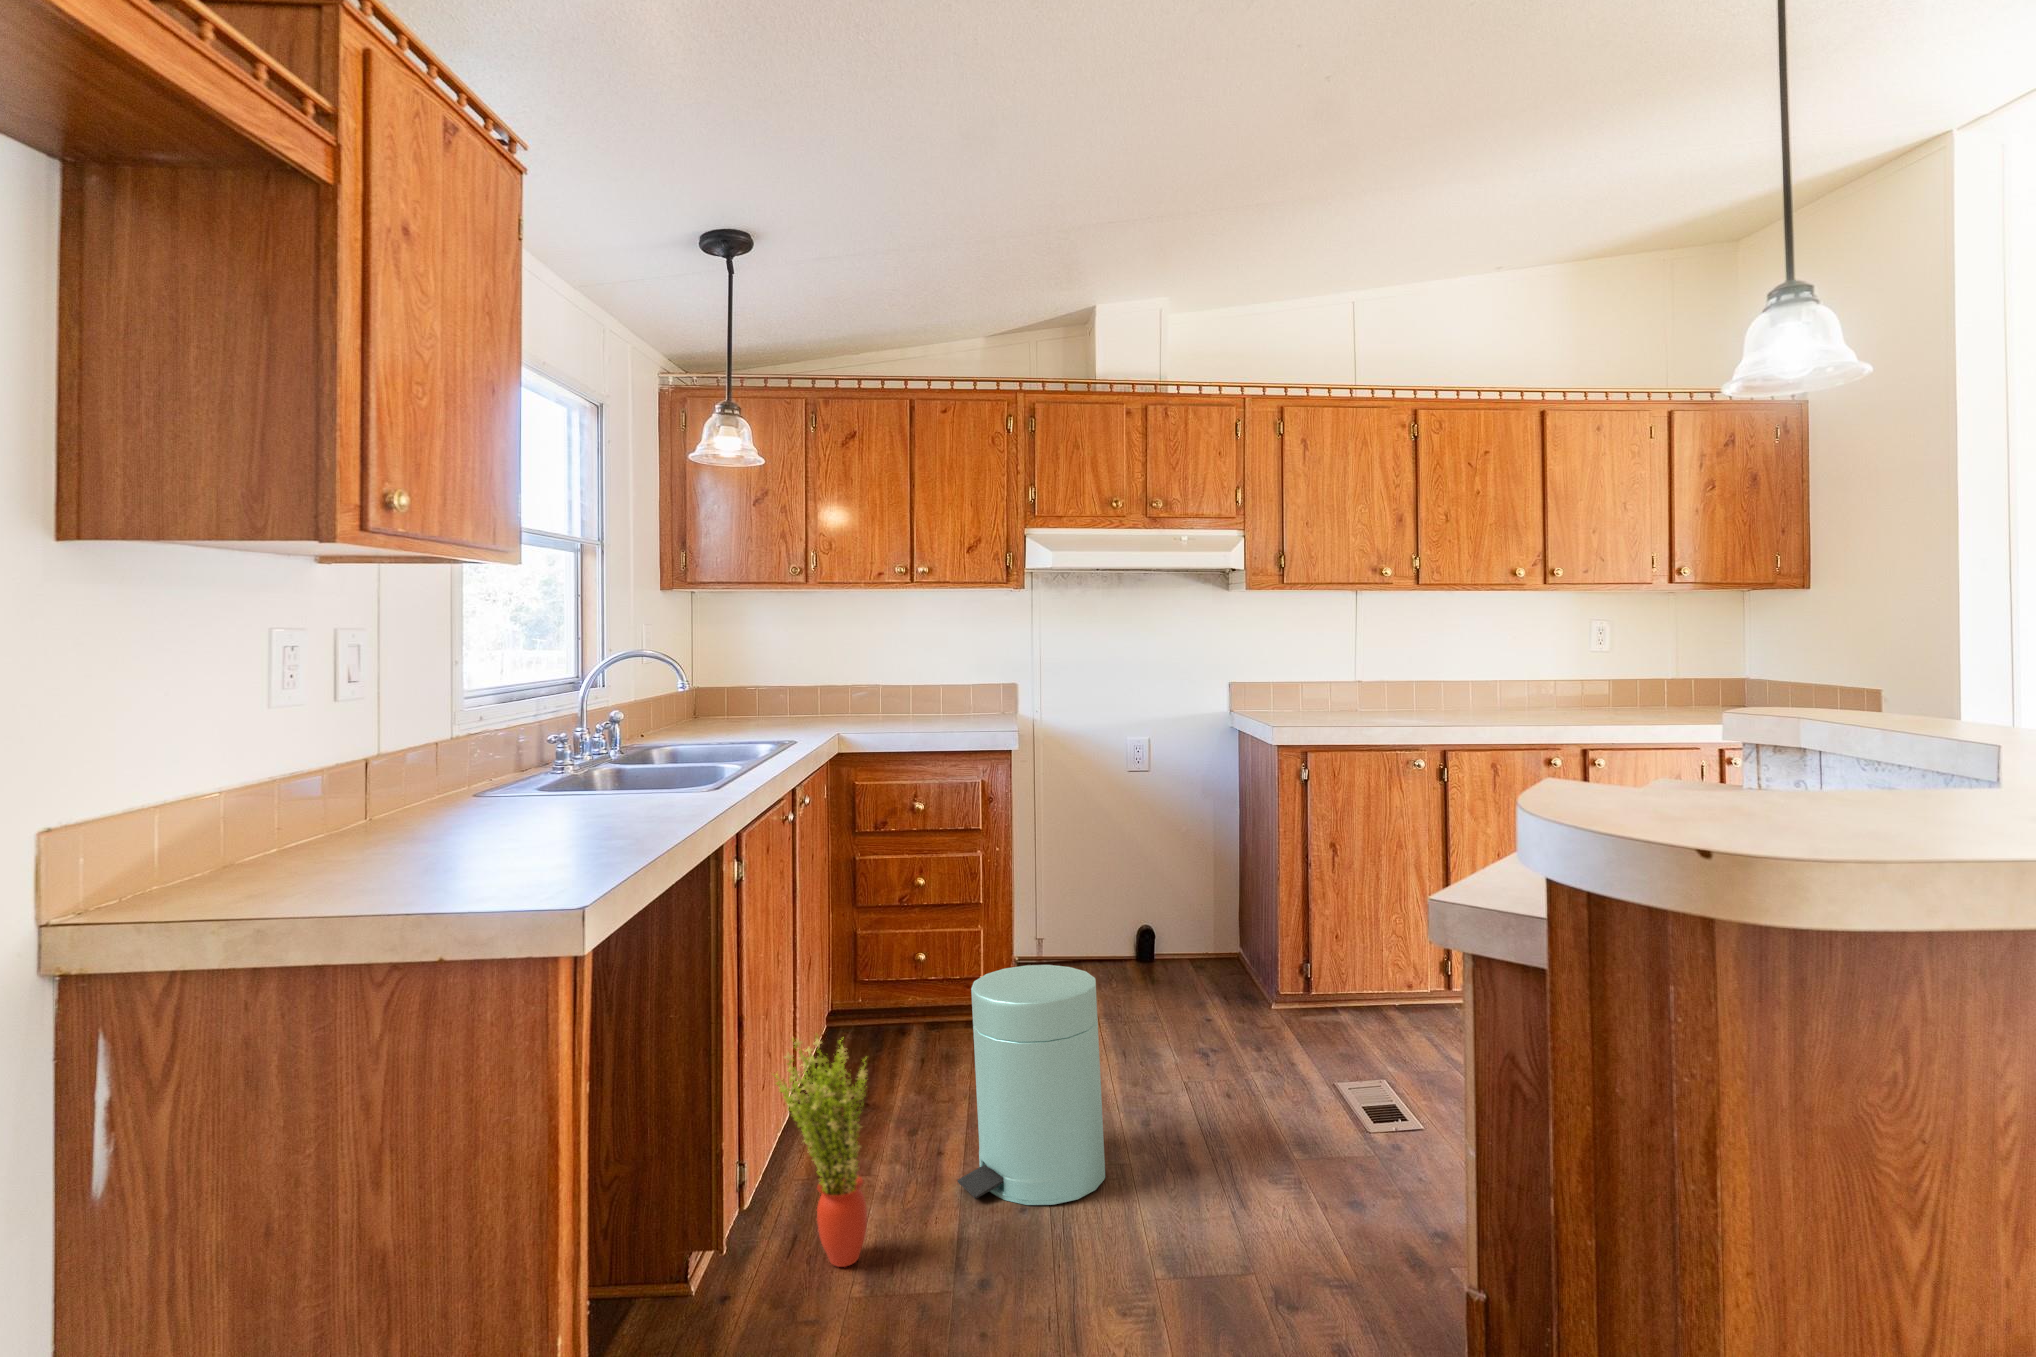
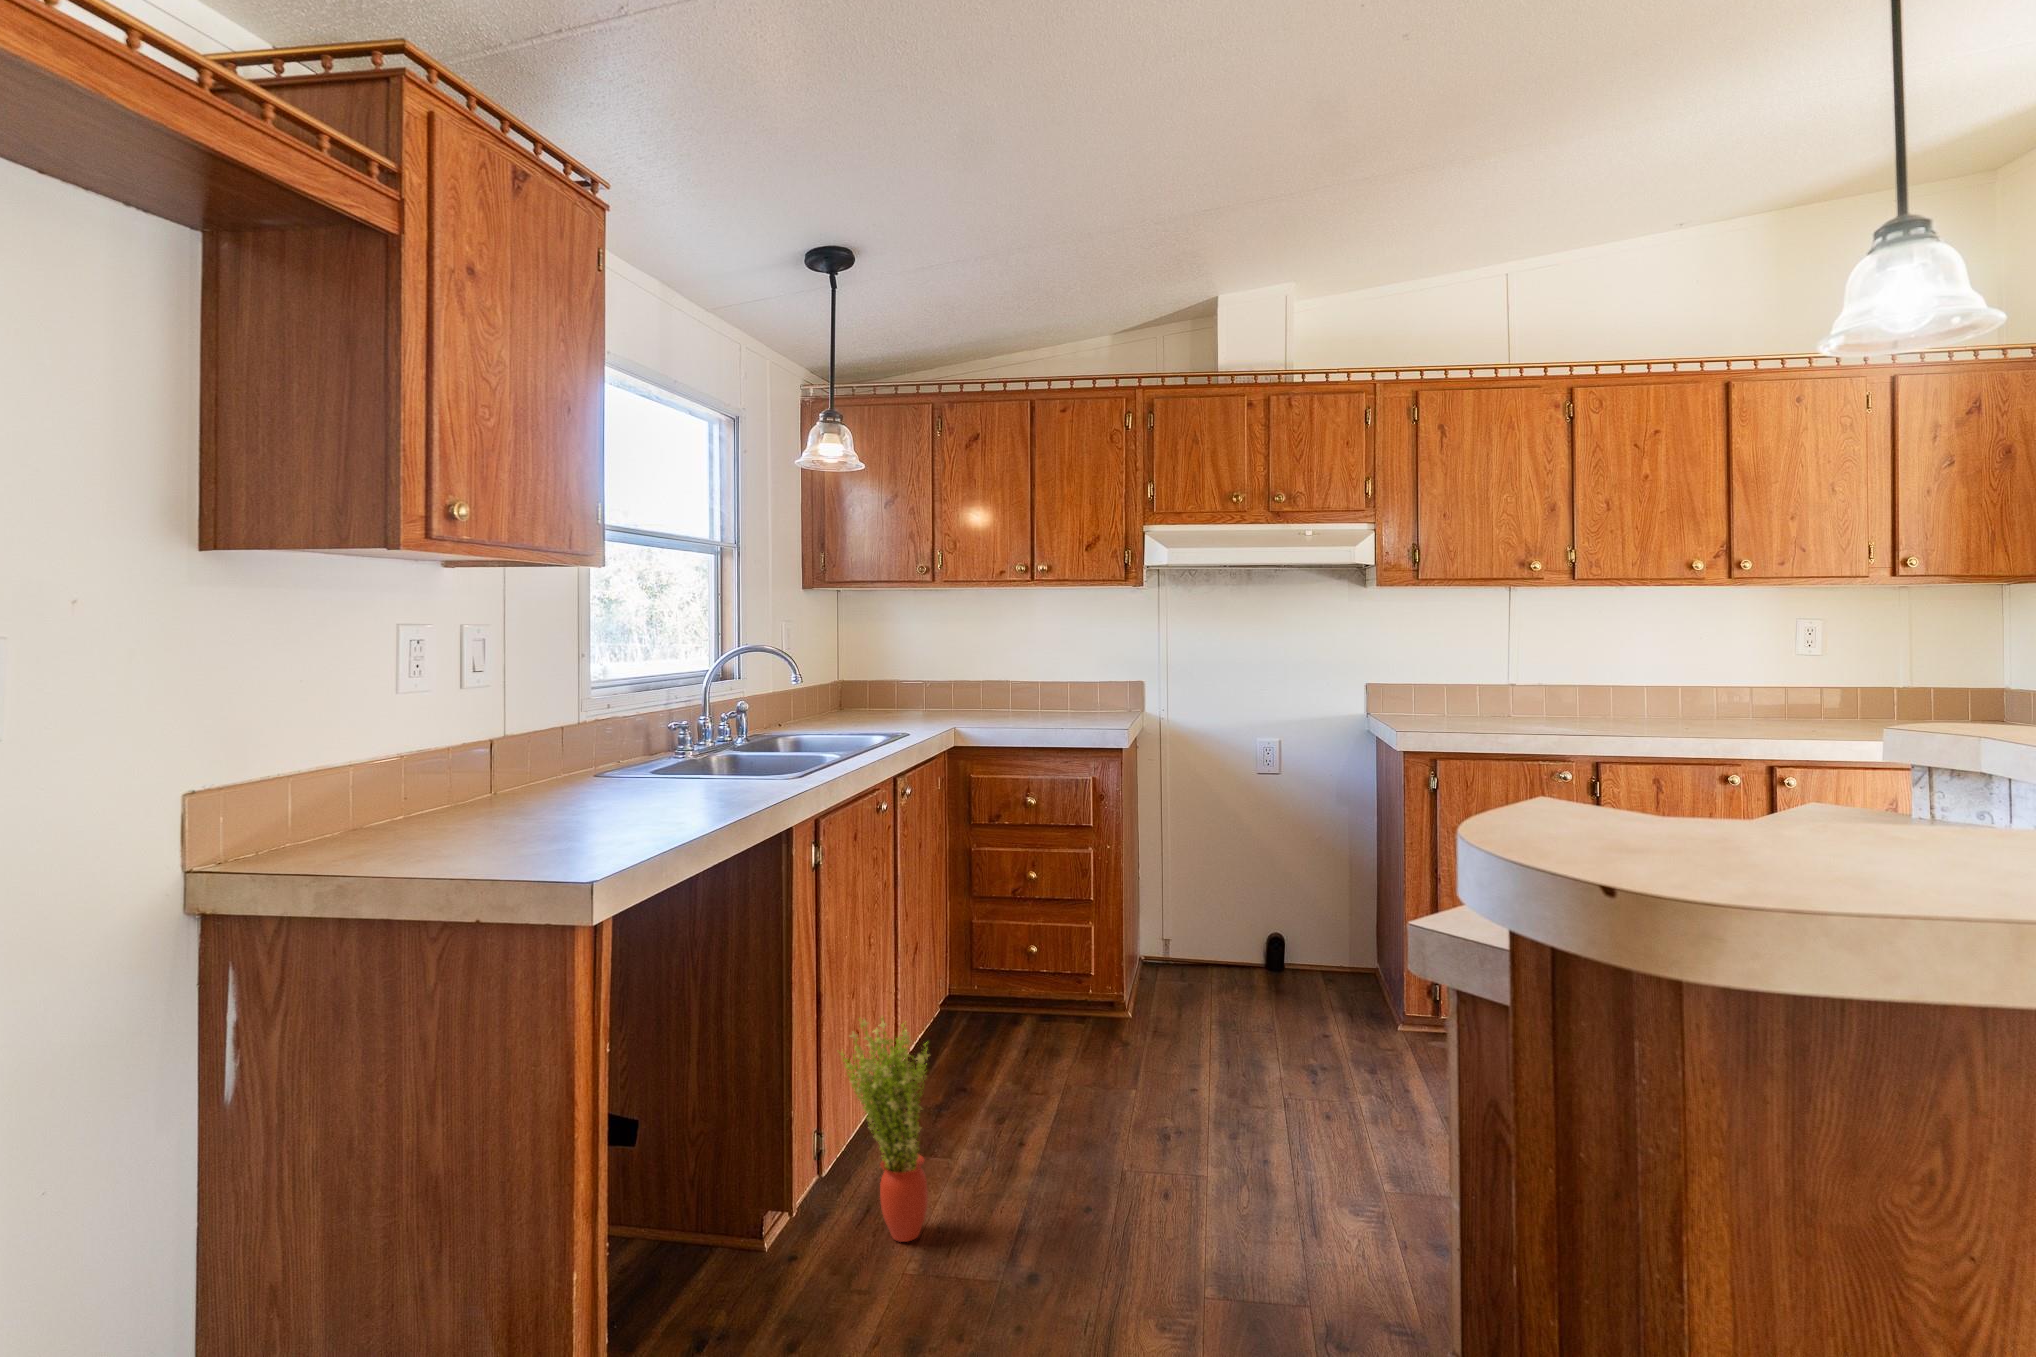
trash can: present [958,965,1105,1205] -> none [1030,964,1181,1204]

